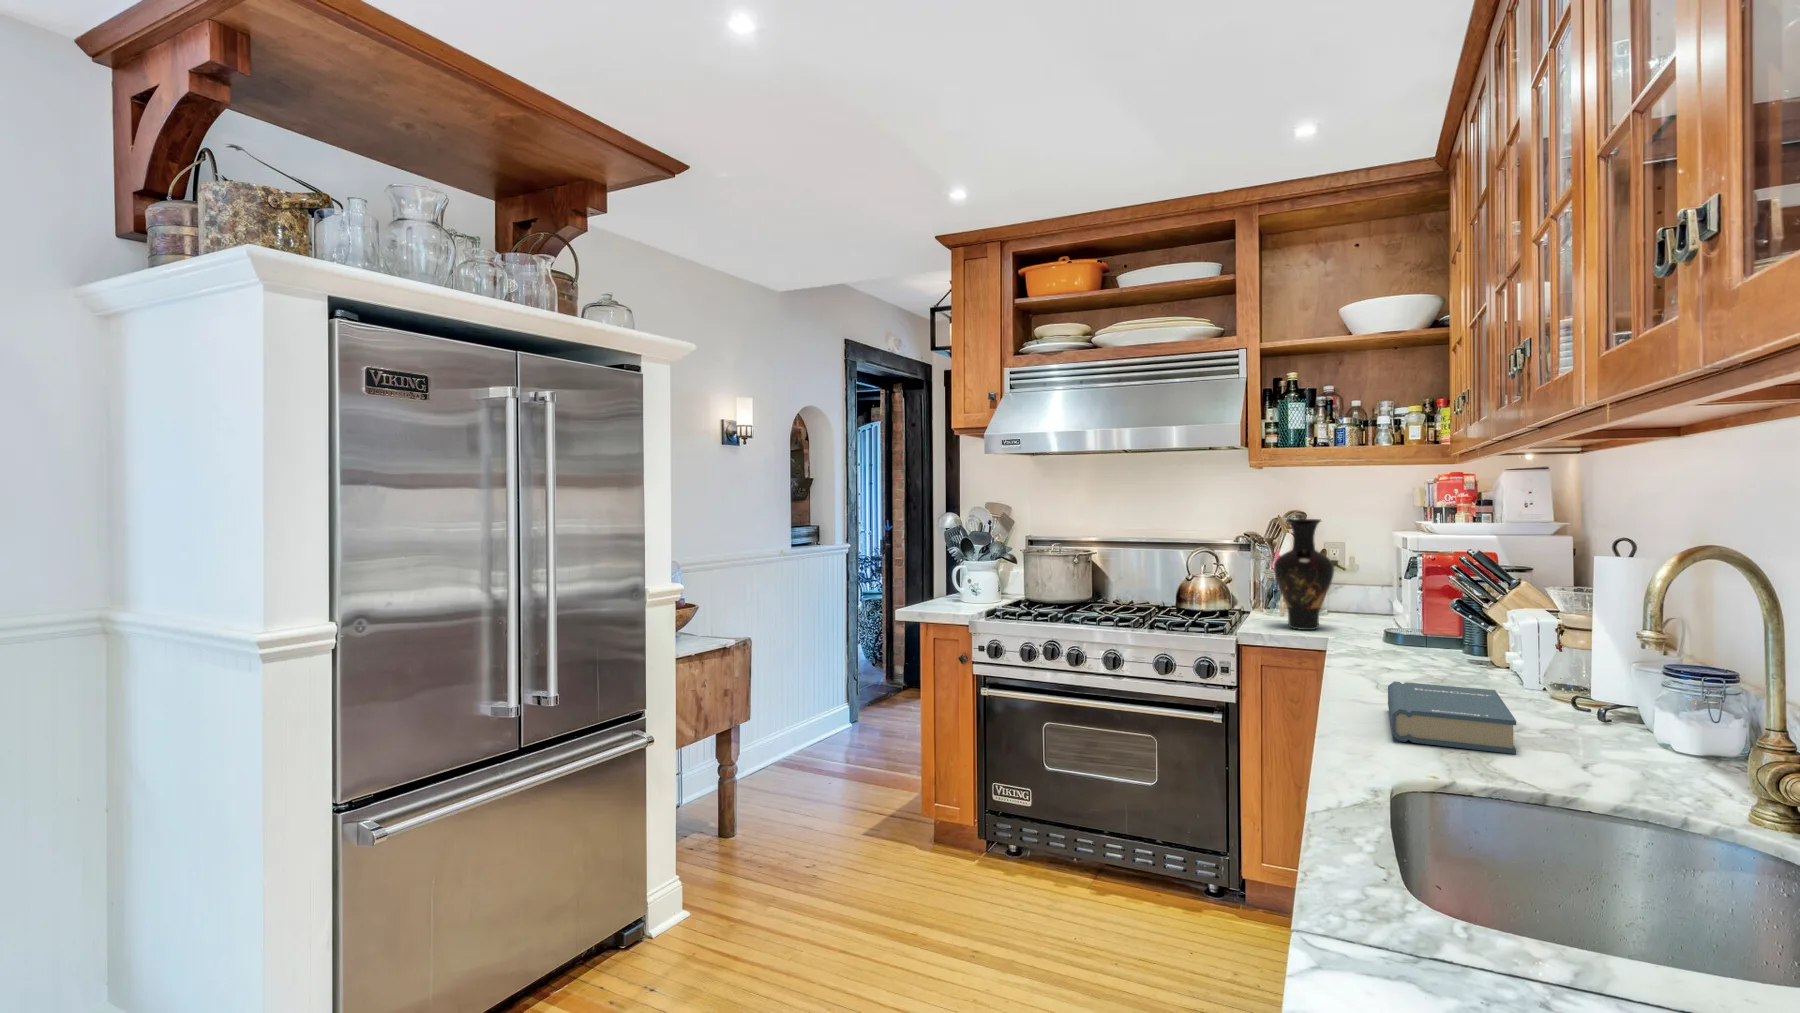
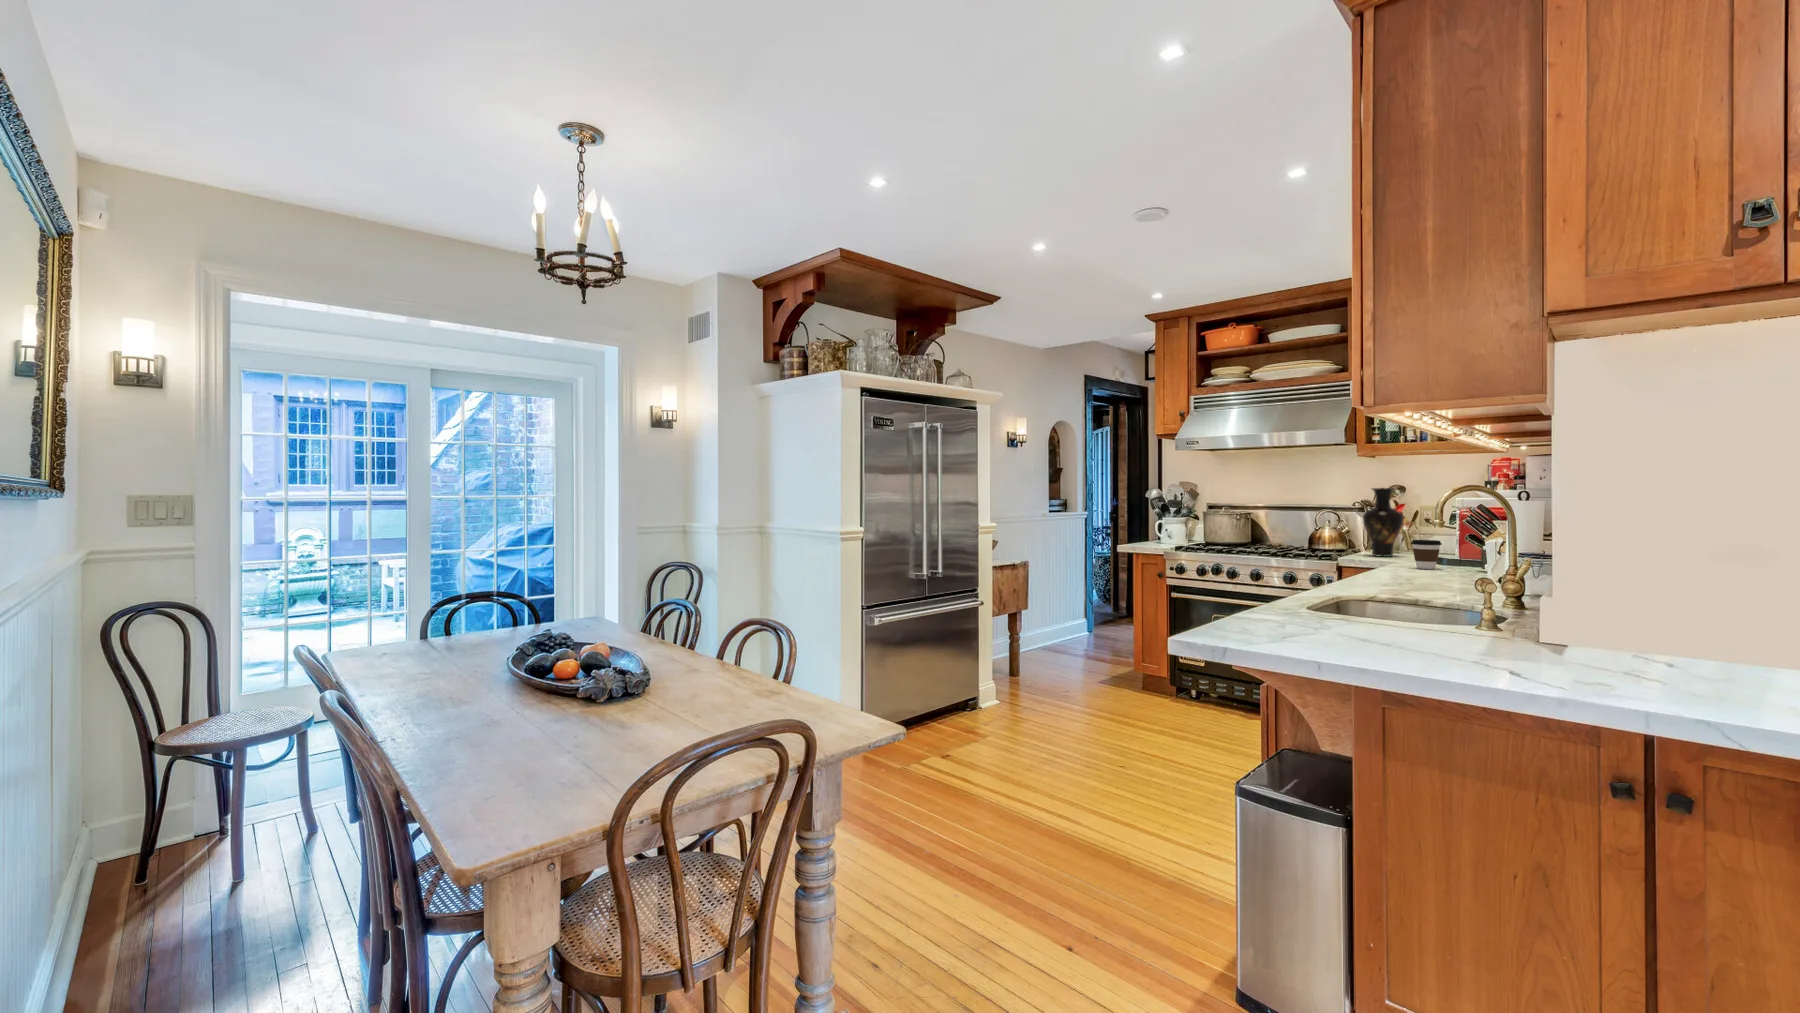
coffee cup: none [1396,617,1448,672] -> present [1411,540,1442,569]
hardback book: present [1388,681,1516,754] -> none [1358,562,1430,586]

